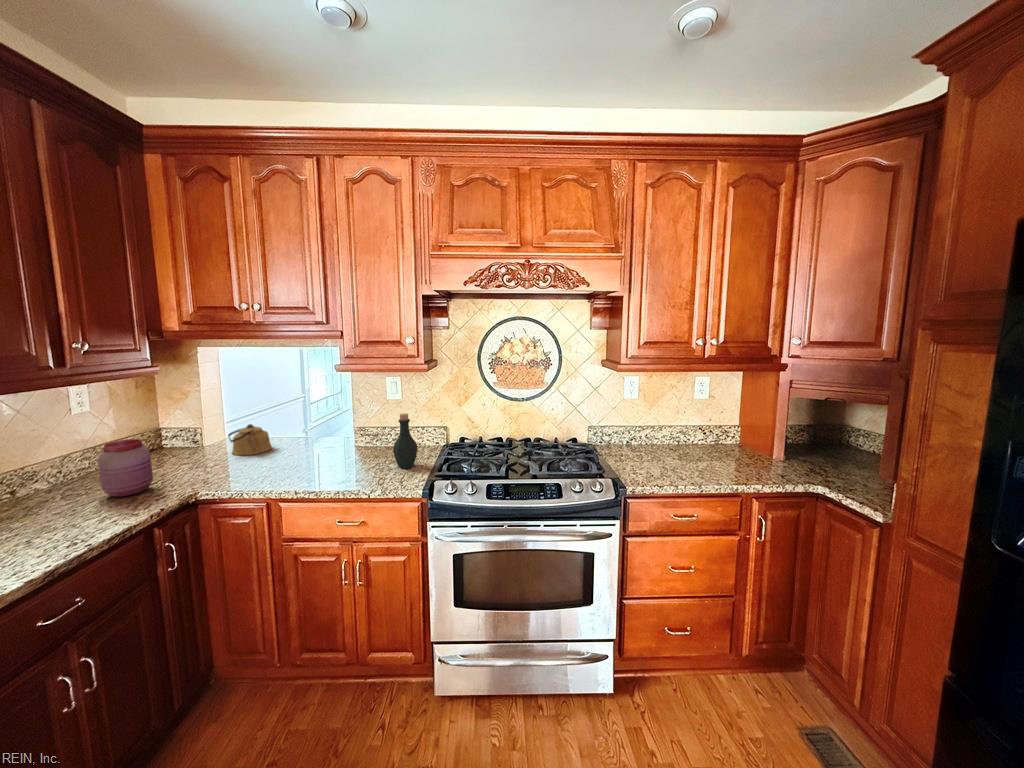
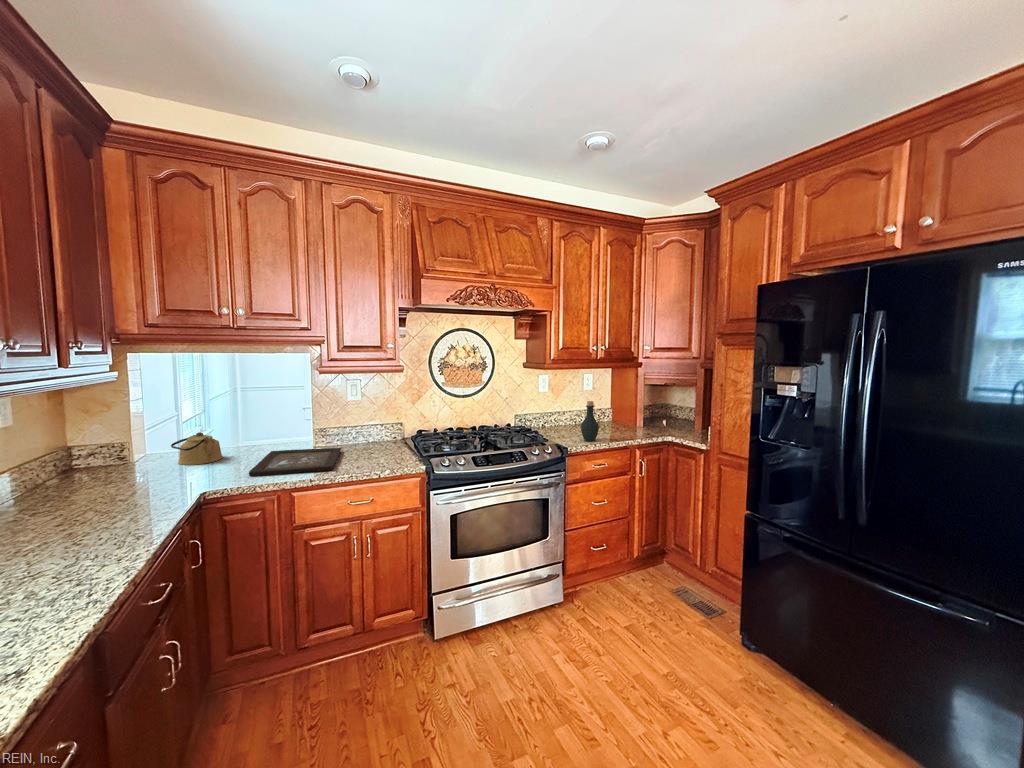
bottle: present [393,413,417,468] -> present [581,401,599,441]
jar: present [98,439,153,497] -> none [85,444,143,505]
tray: none [254,448,371,482] -> present [249,448,341,476]

